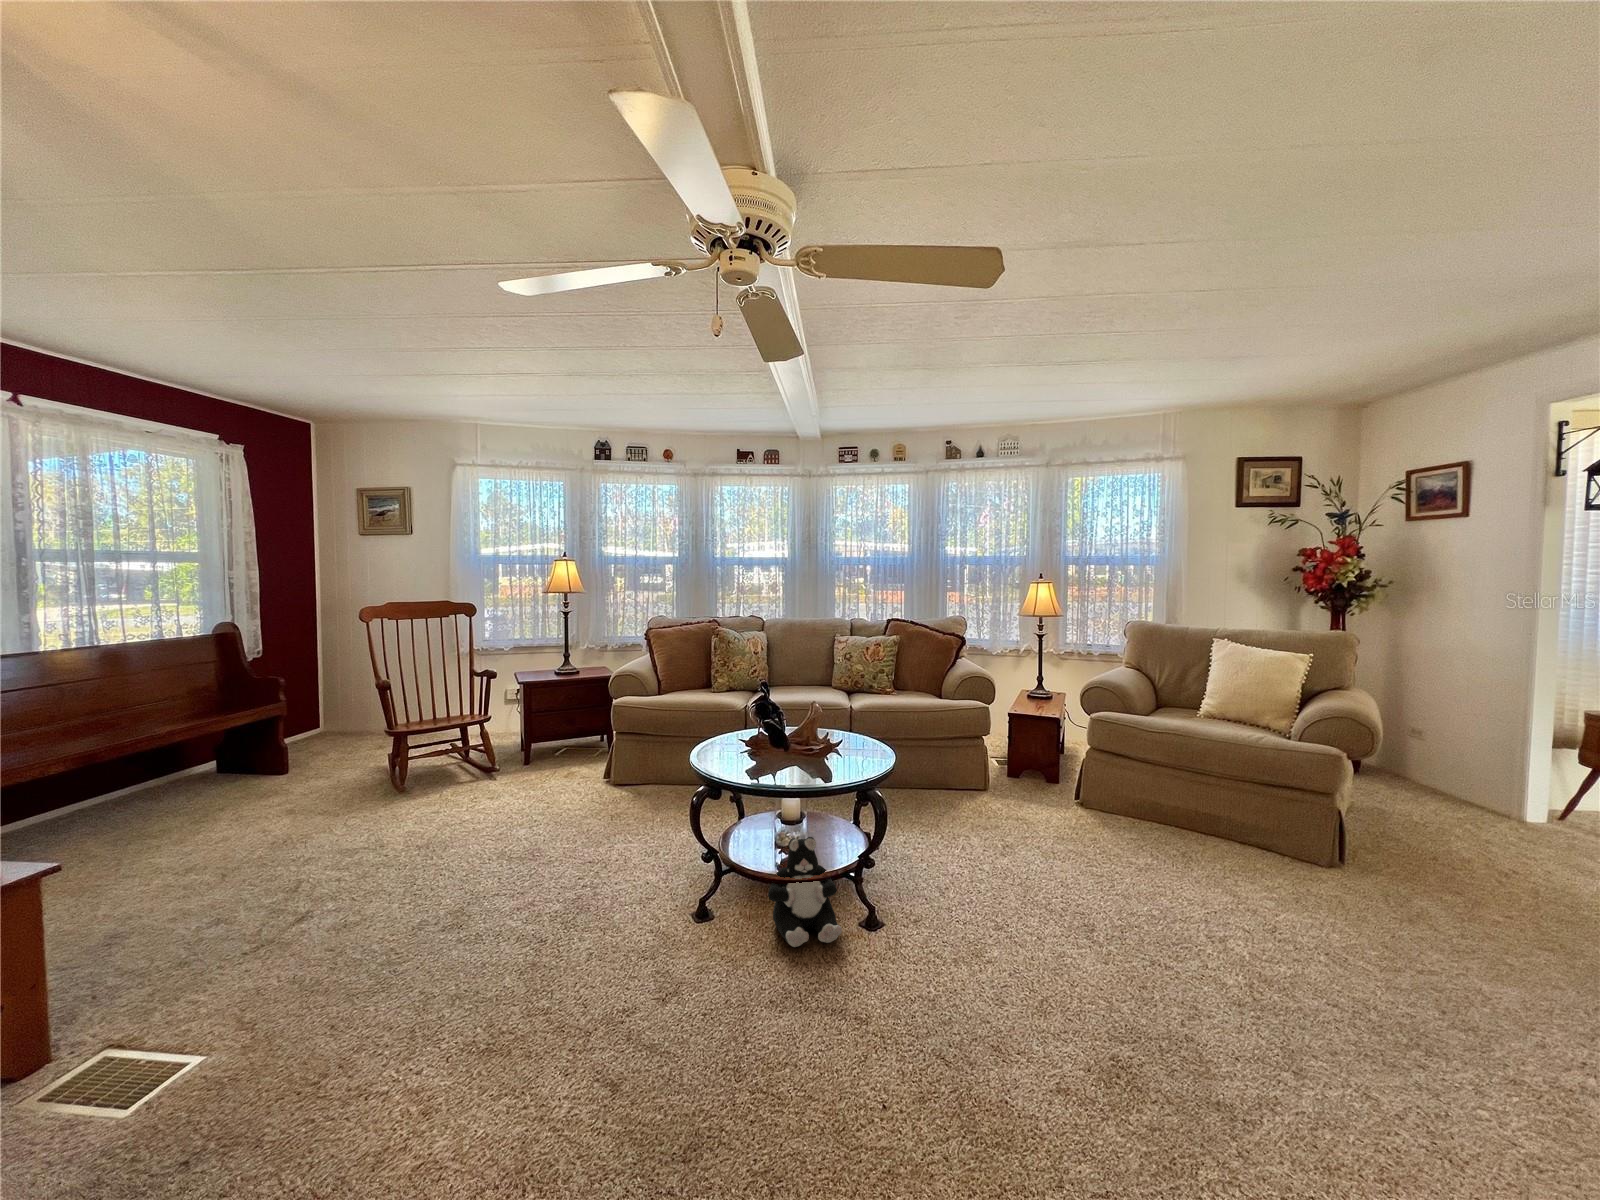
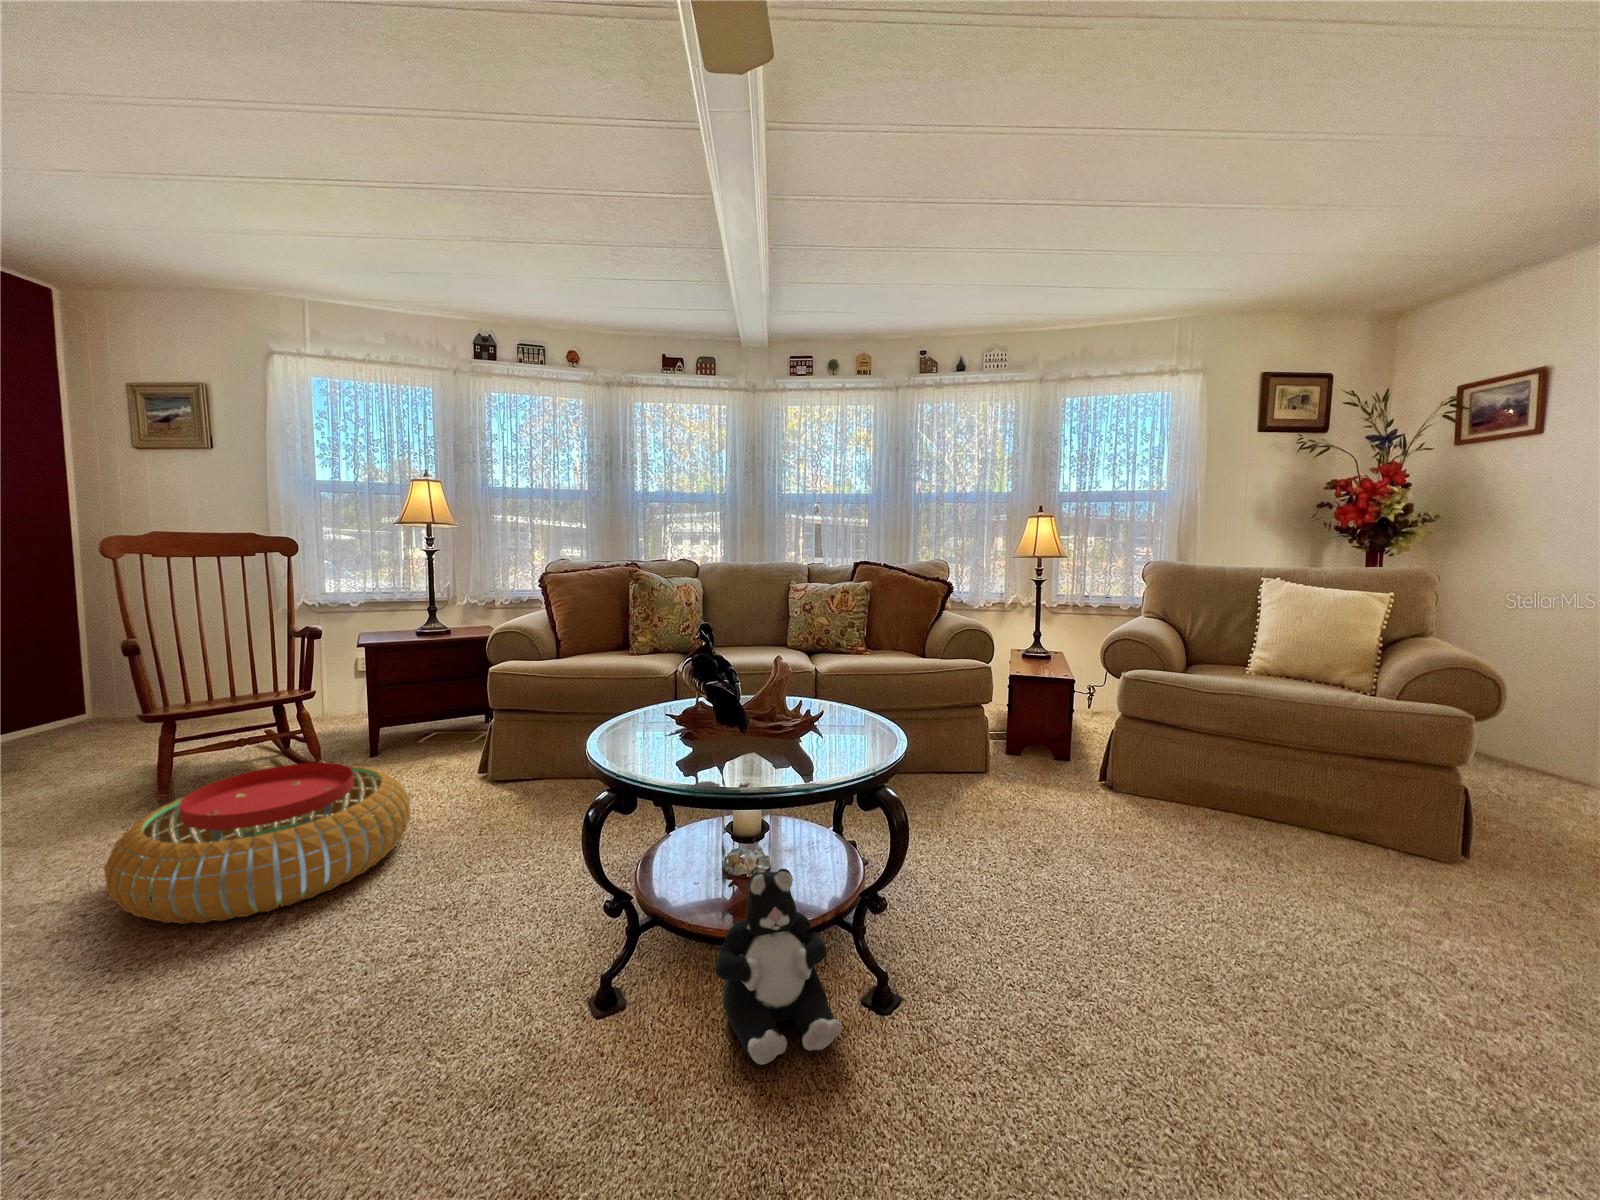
pouf: none [399,767,568,863] -> present [104,763,411,924]

